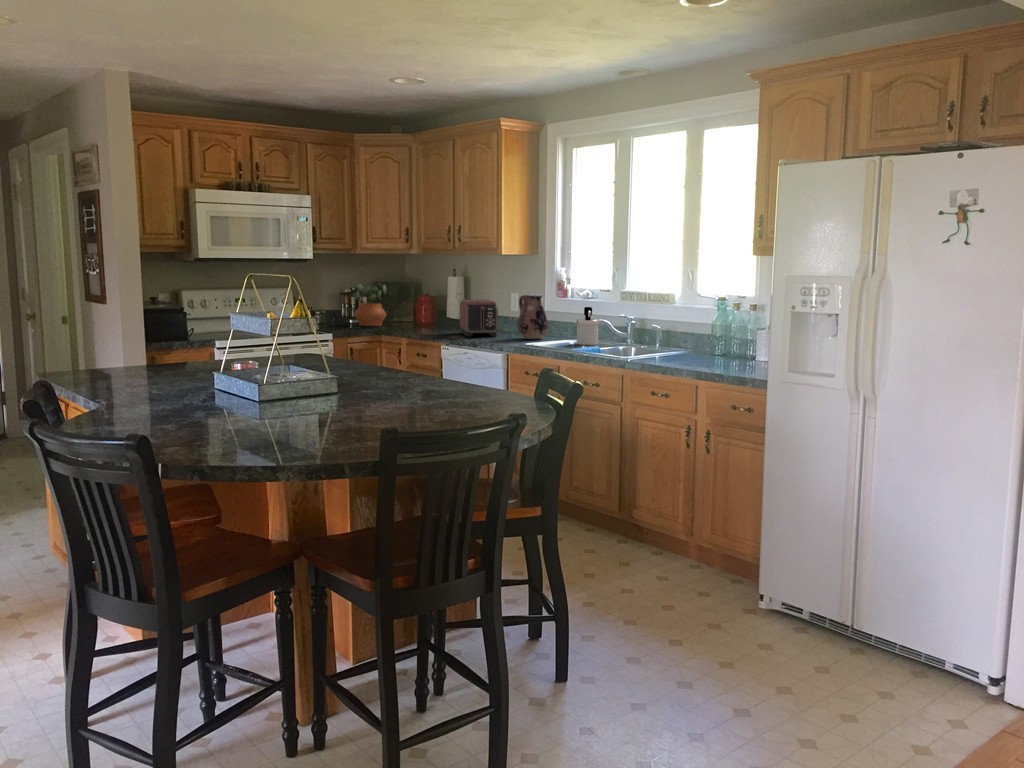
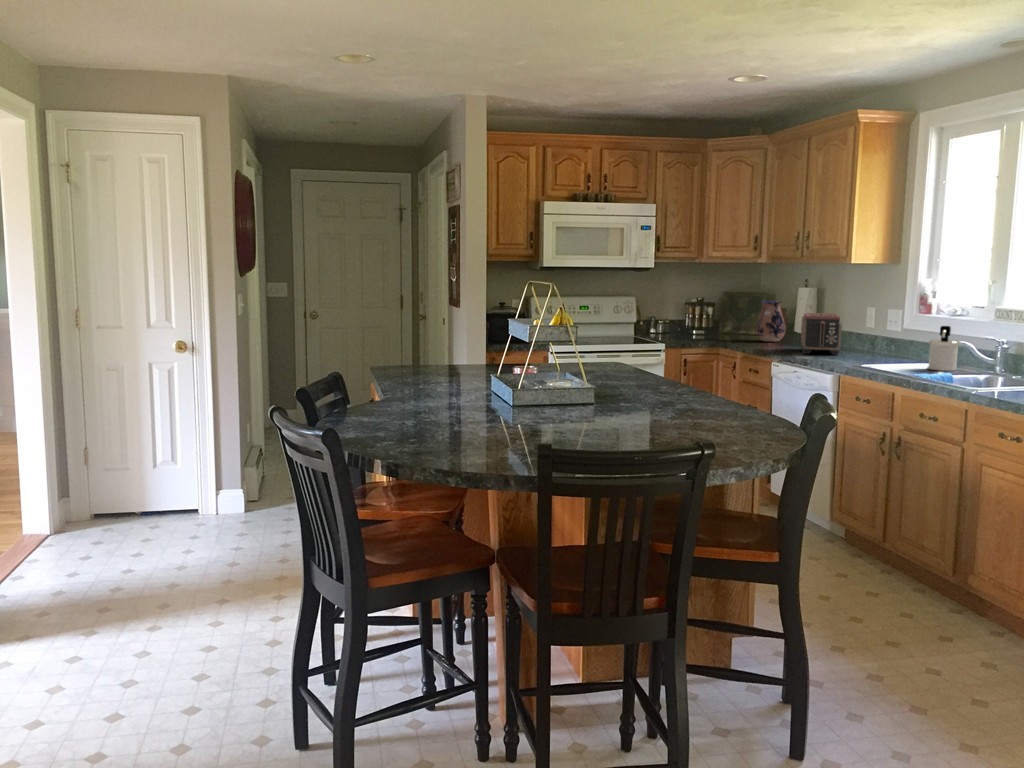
potted plant: present [352,283,387,326] -> none [697,292,732,338]
ceramic pitcher: present [518,295,548,339] -> present [756,301,786,342]

